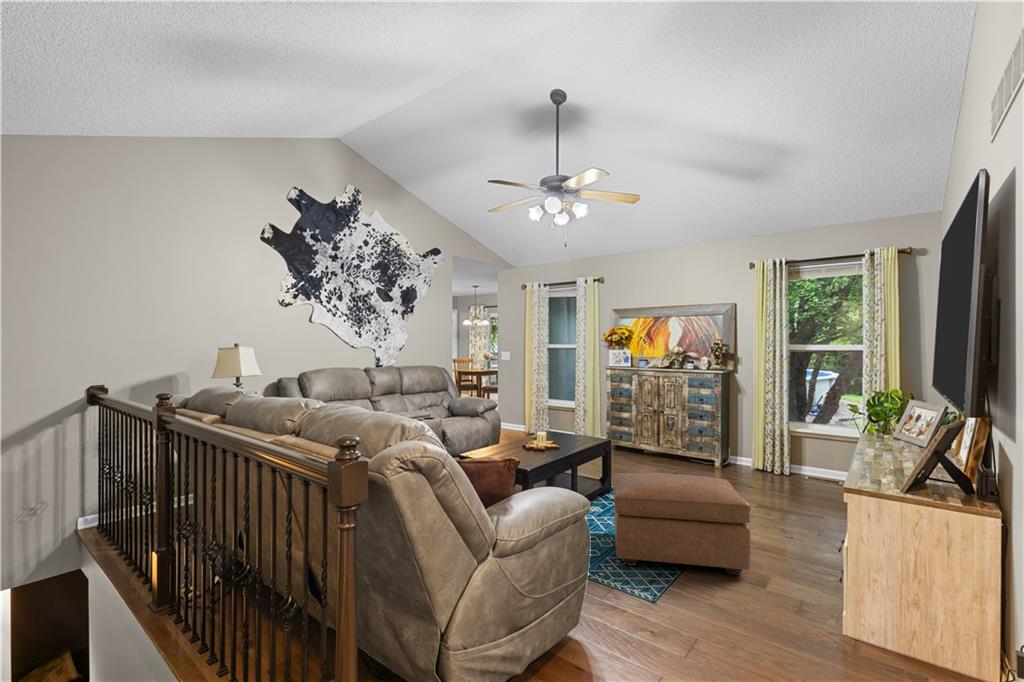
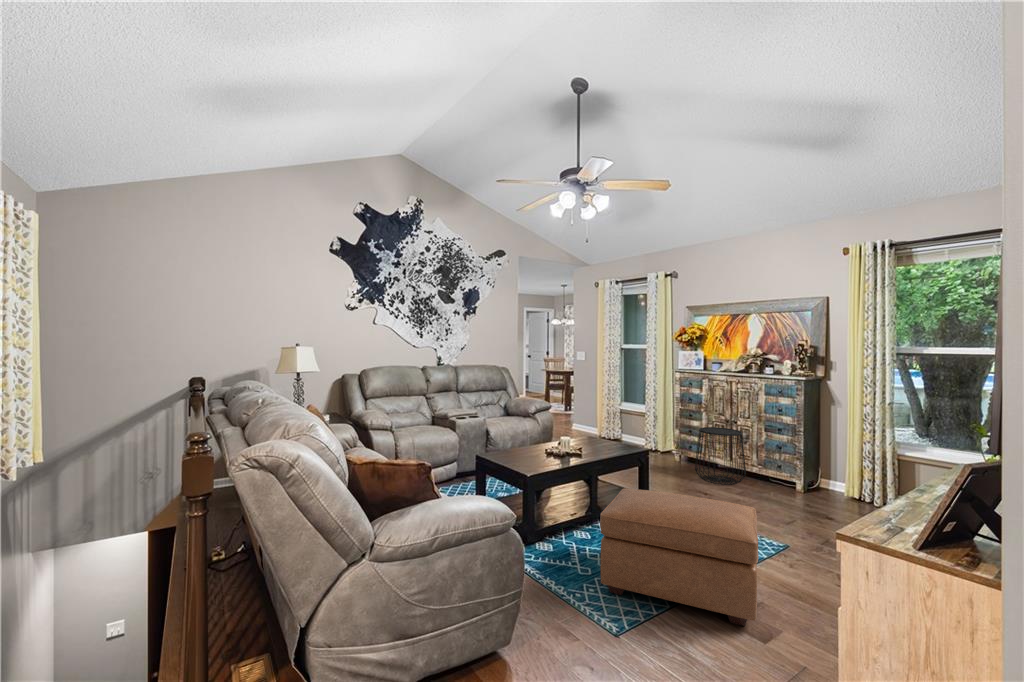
side table: none [632,417,675,467] -> present [695,427,746,485]

